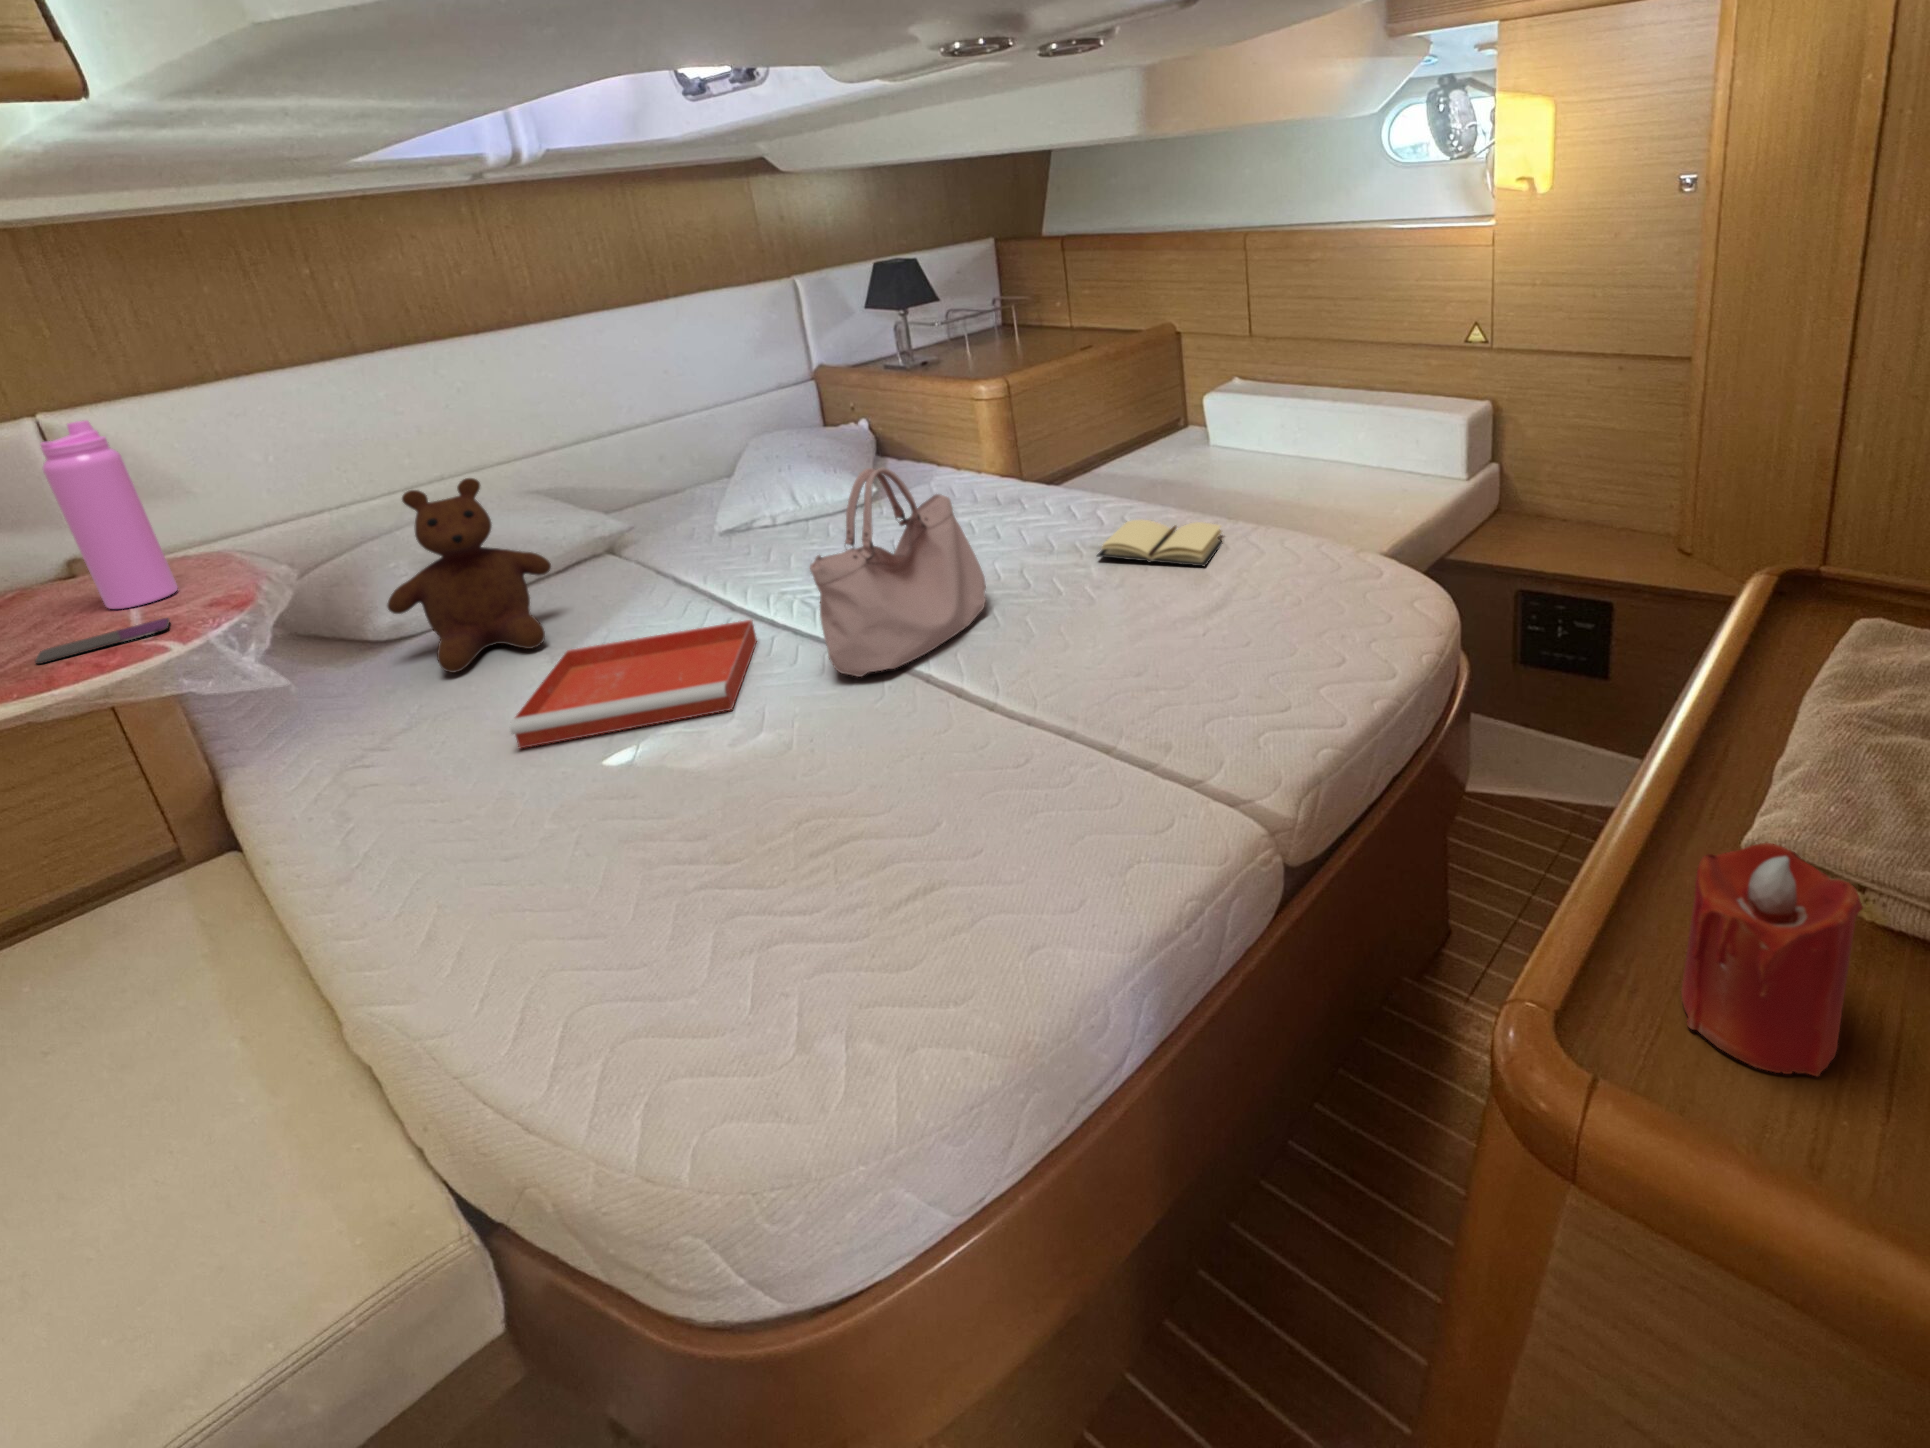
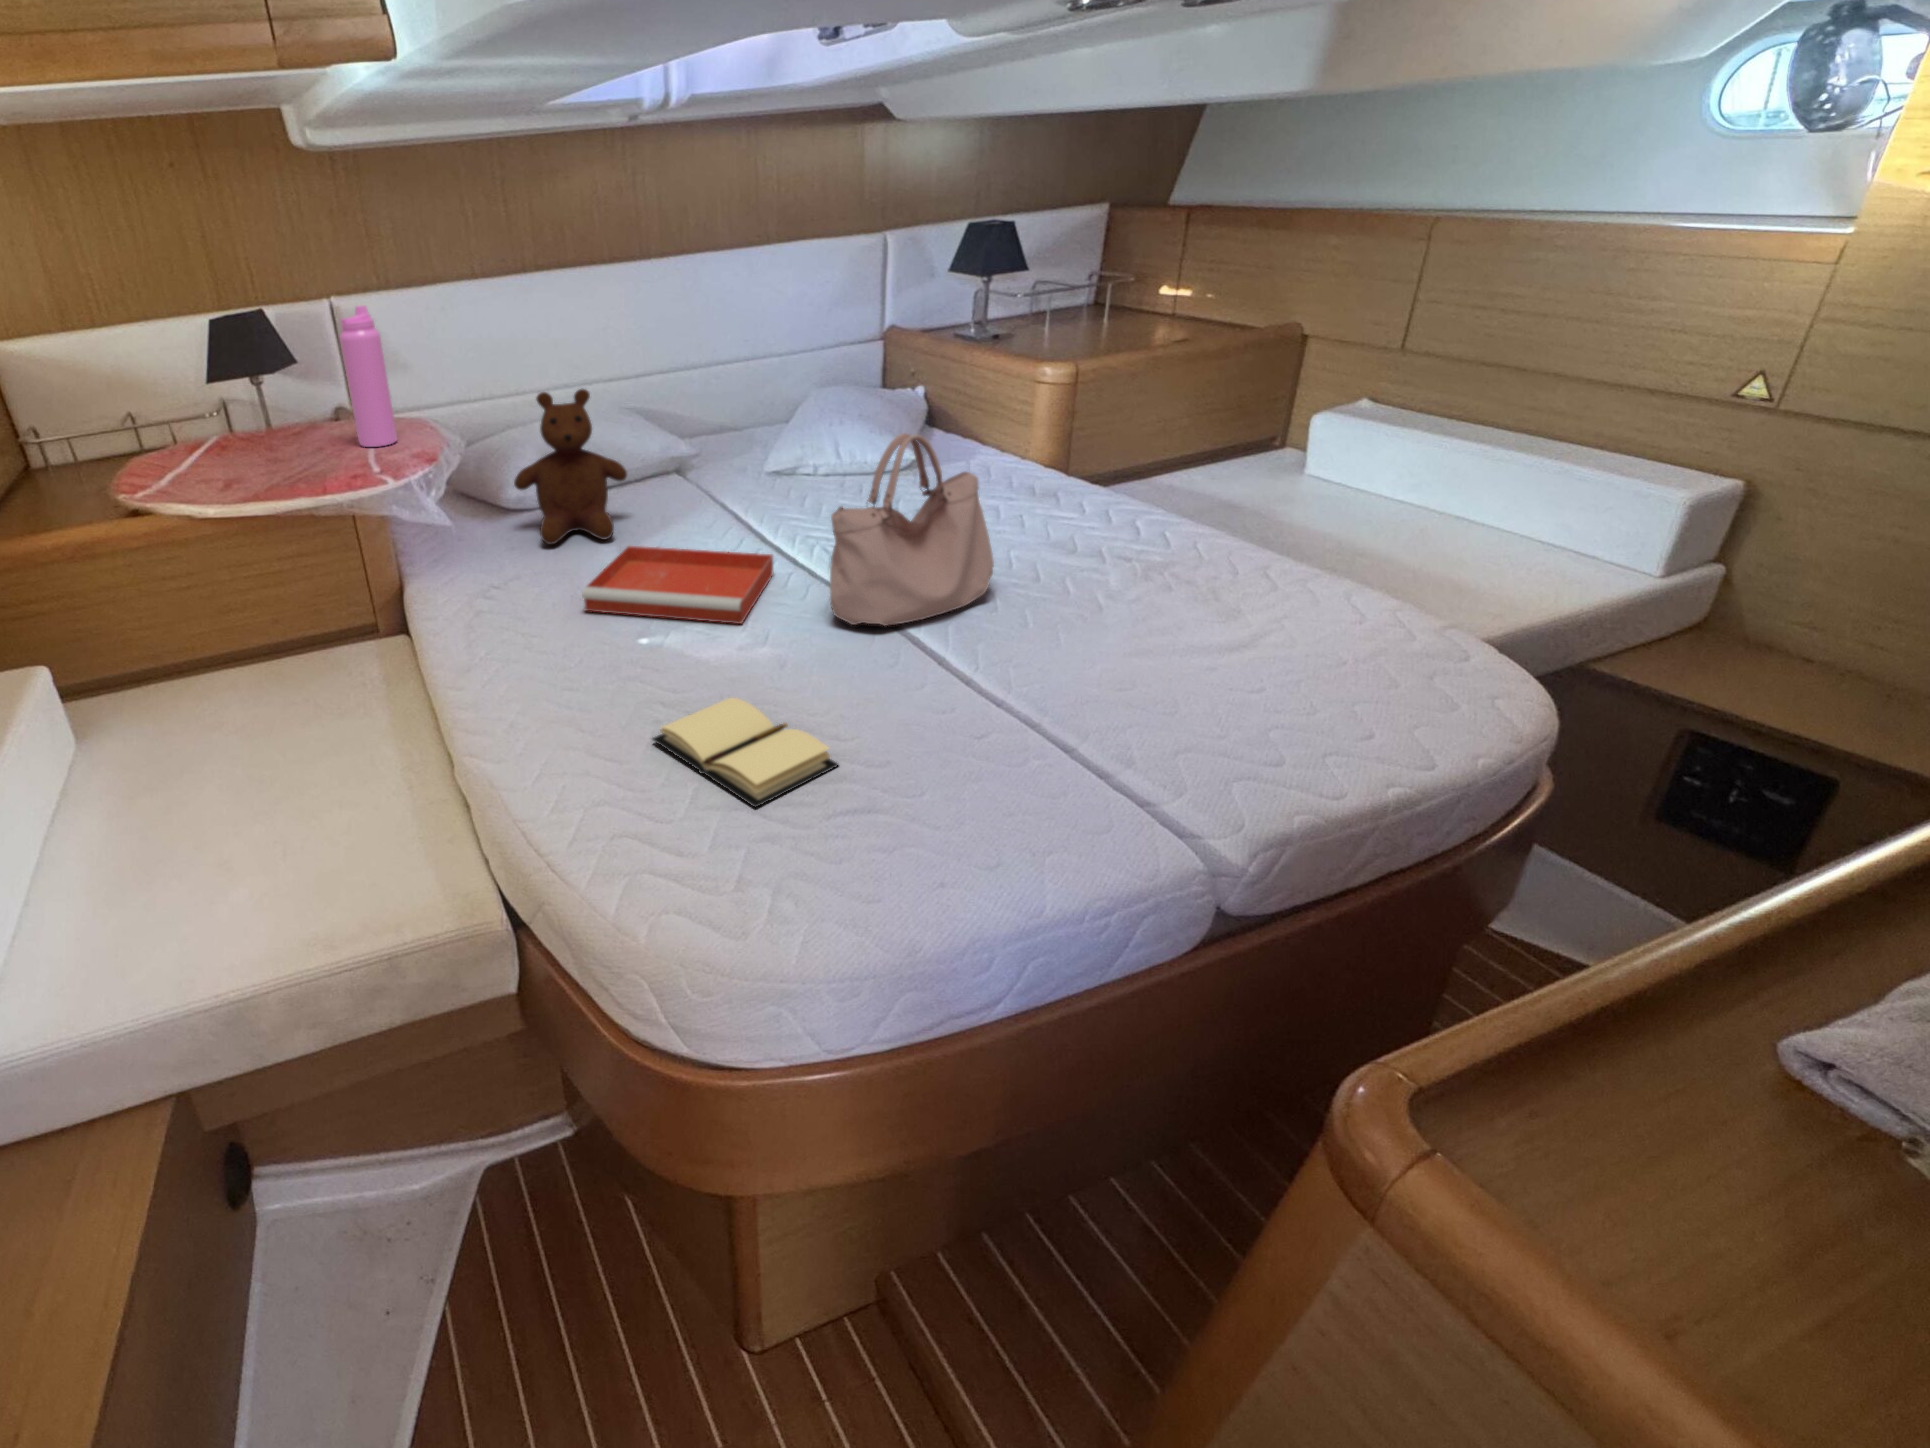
book: present [1097,520,1223,566] -> present [652,697,838,808]
smartphone: present [35,618,170,664] -> none [326,458,394,473]
candle: present [1681,843,1863,1076] -> none [1576,983,1854,1229]

